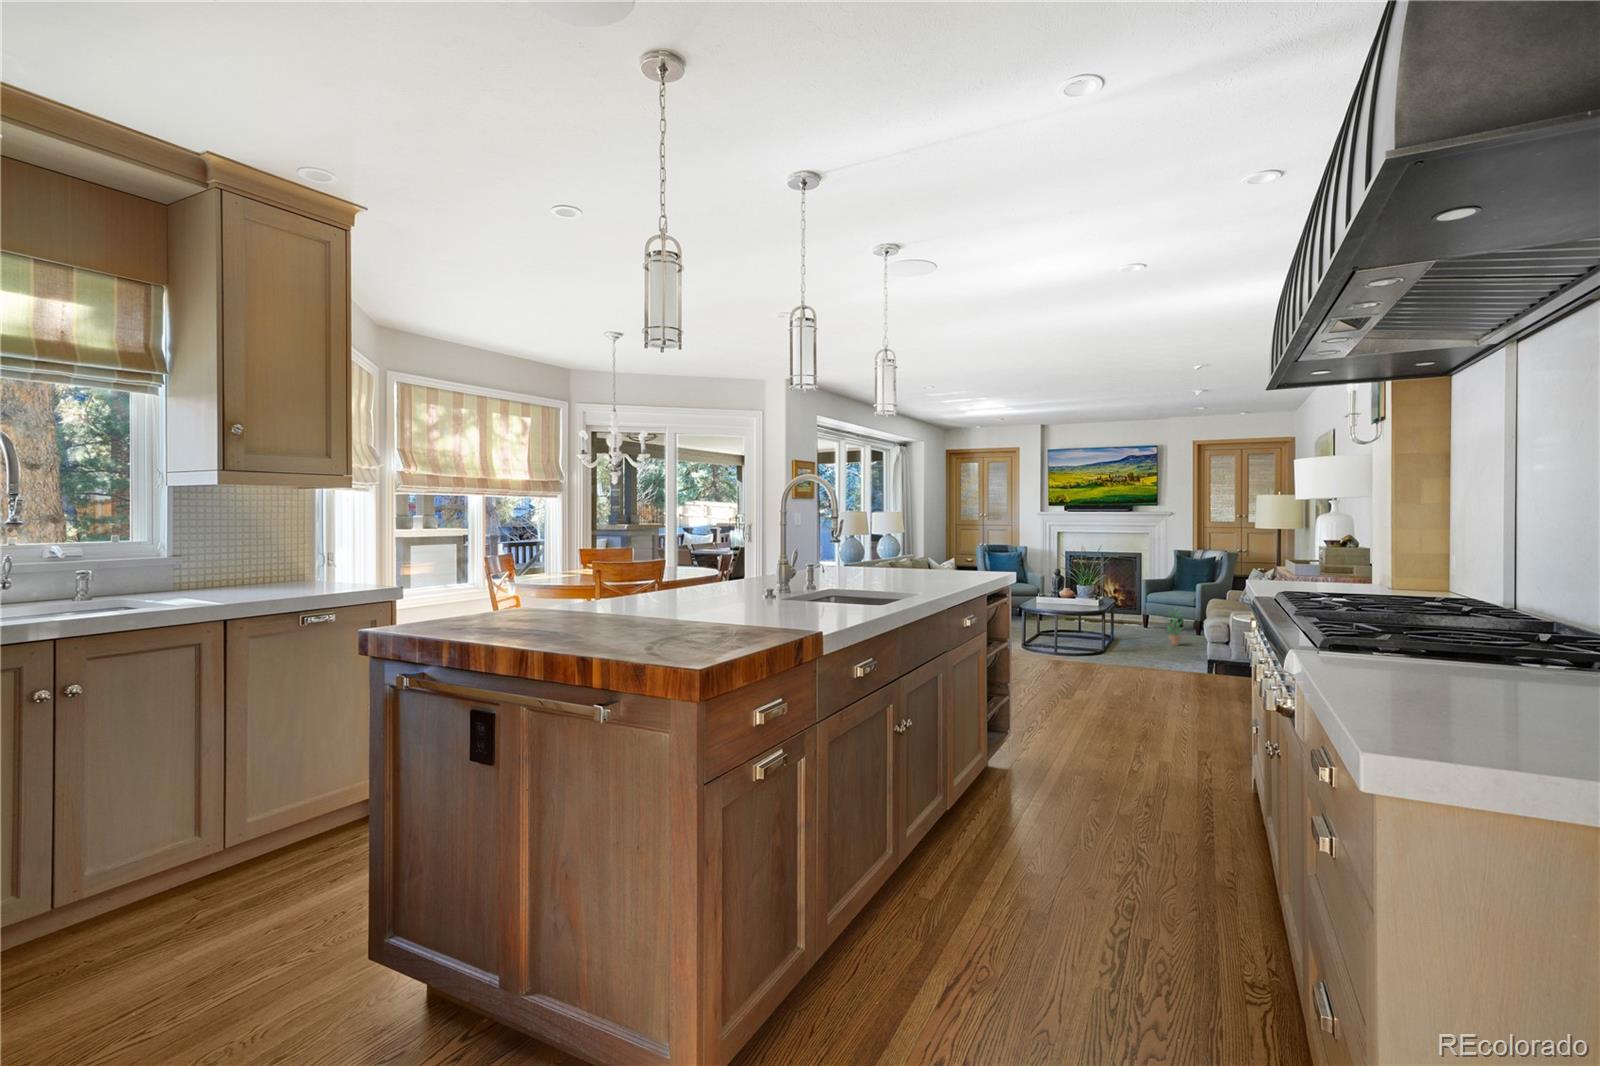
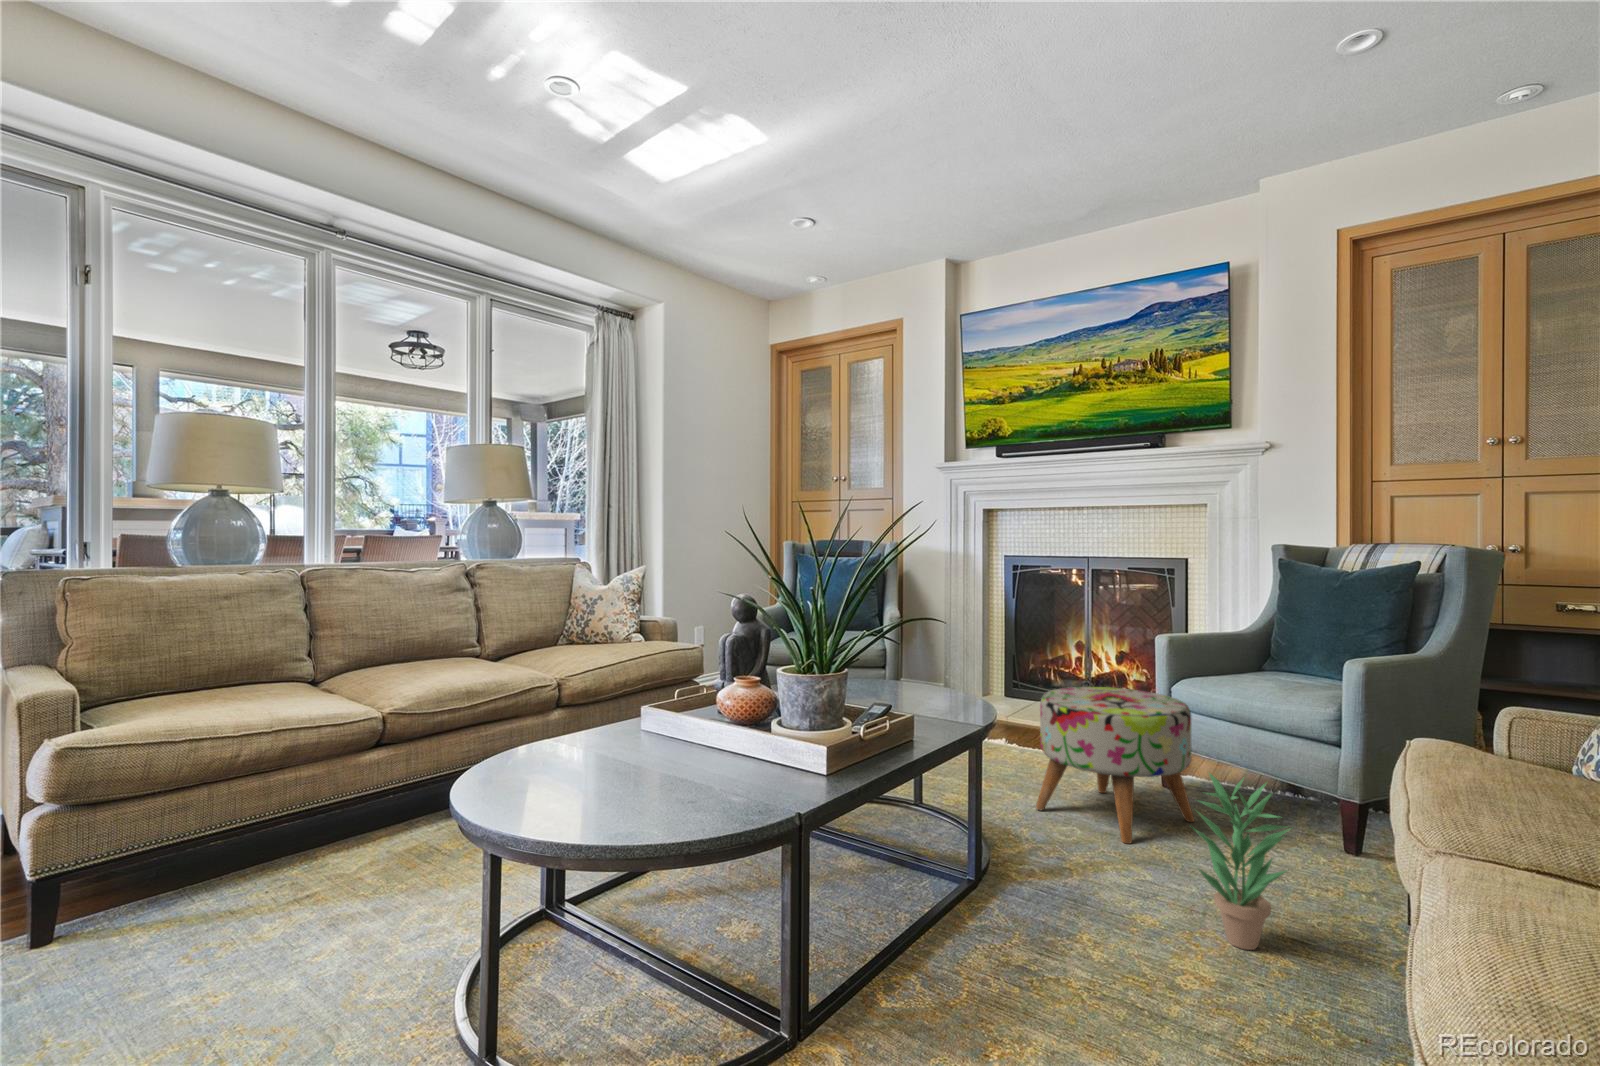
ottoman: none [1111,597,1156,636] -> present [1036,687,1194,844]

